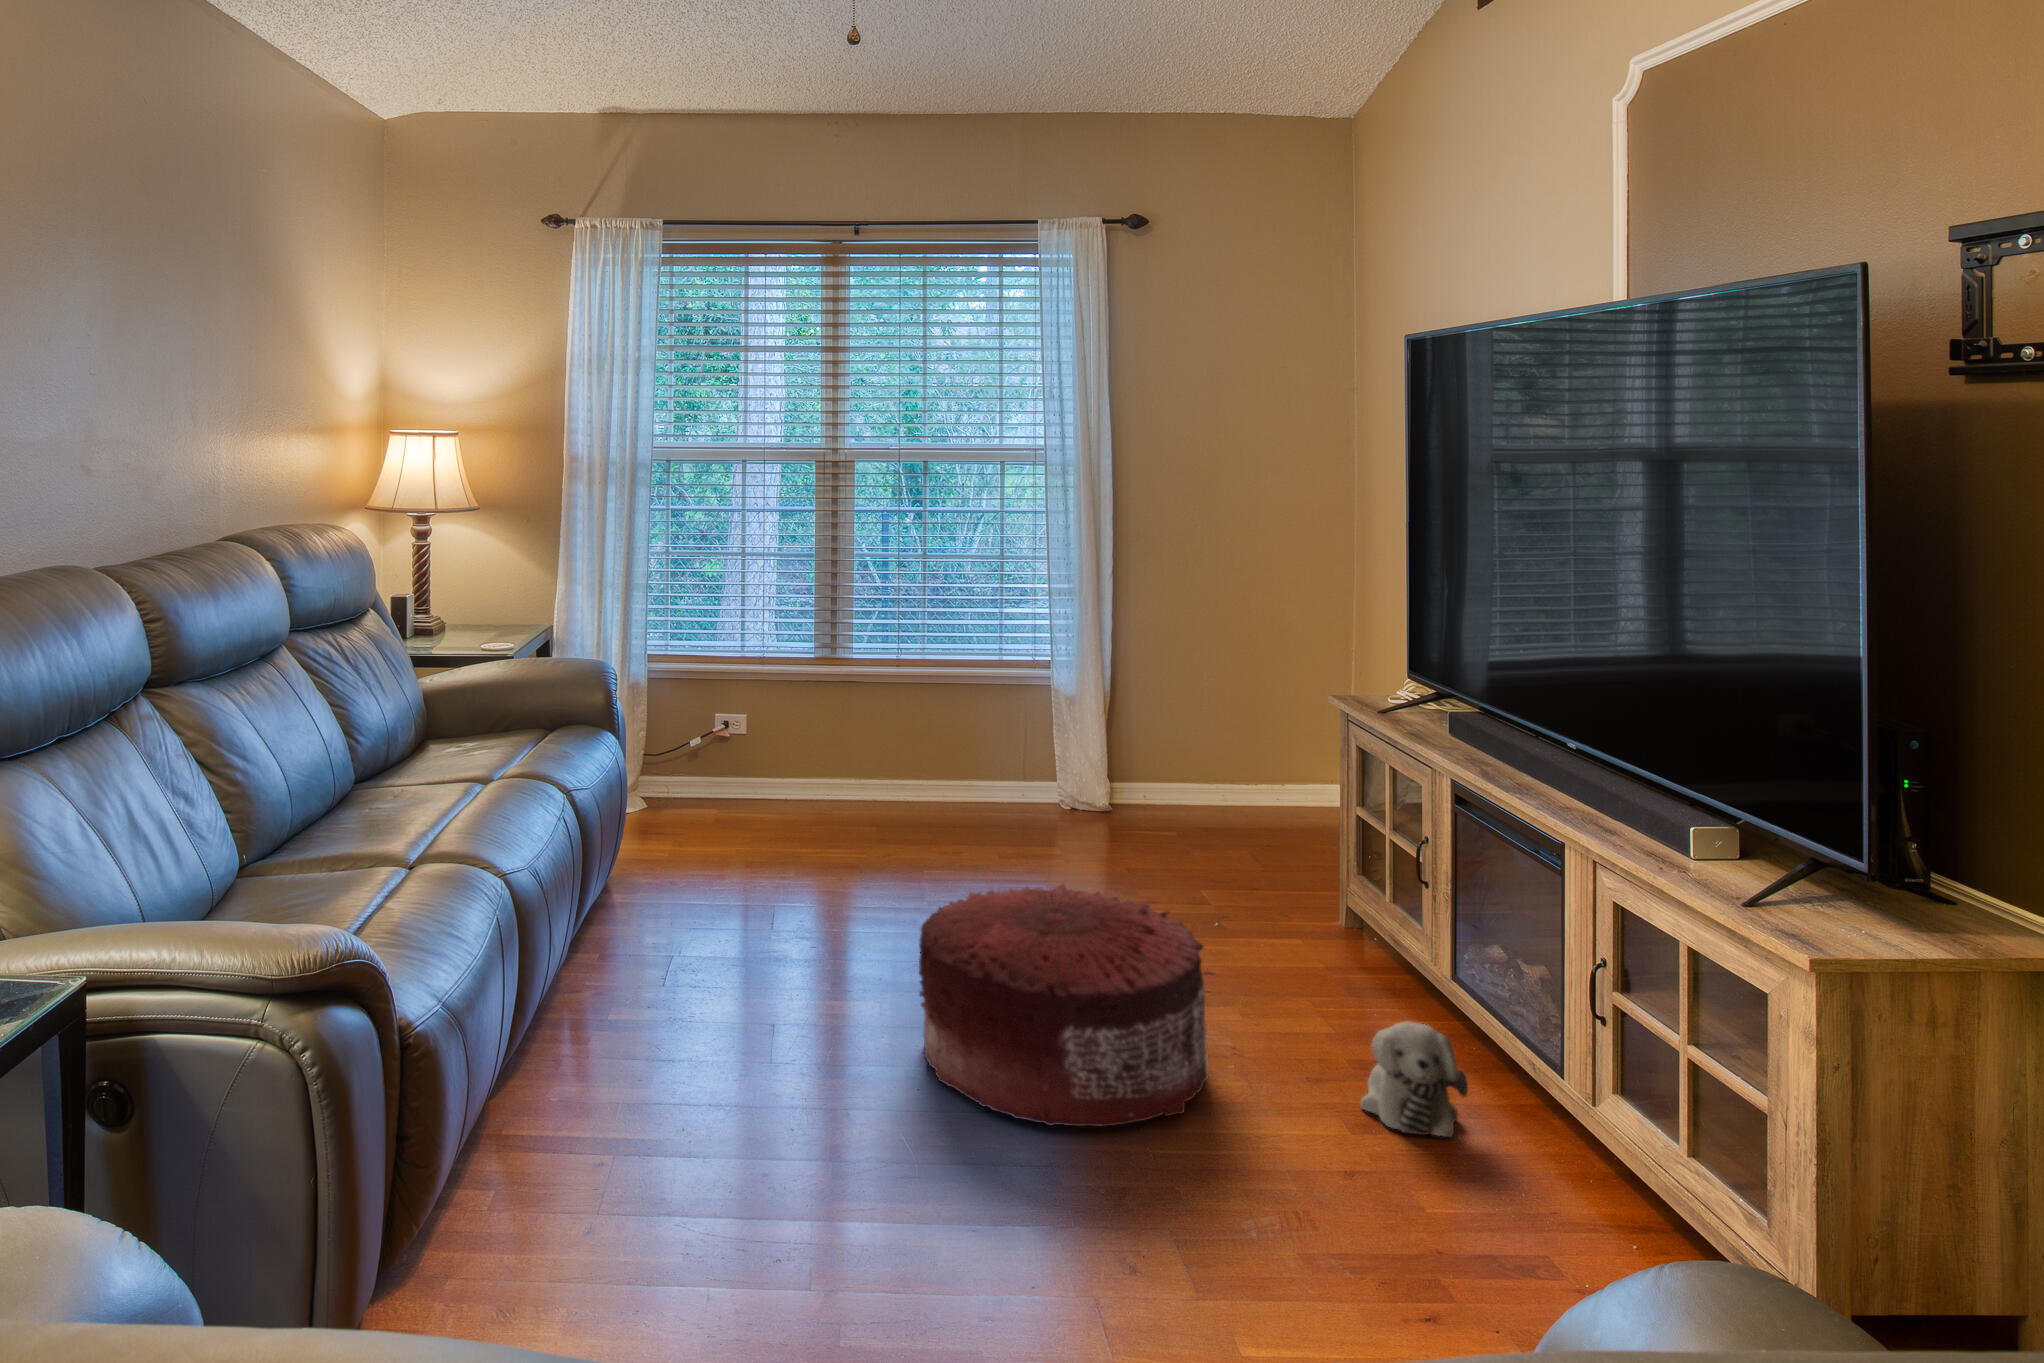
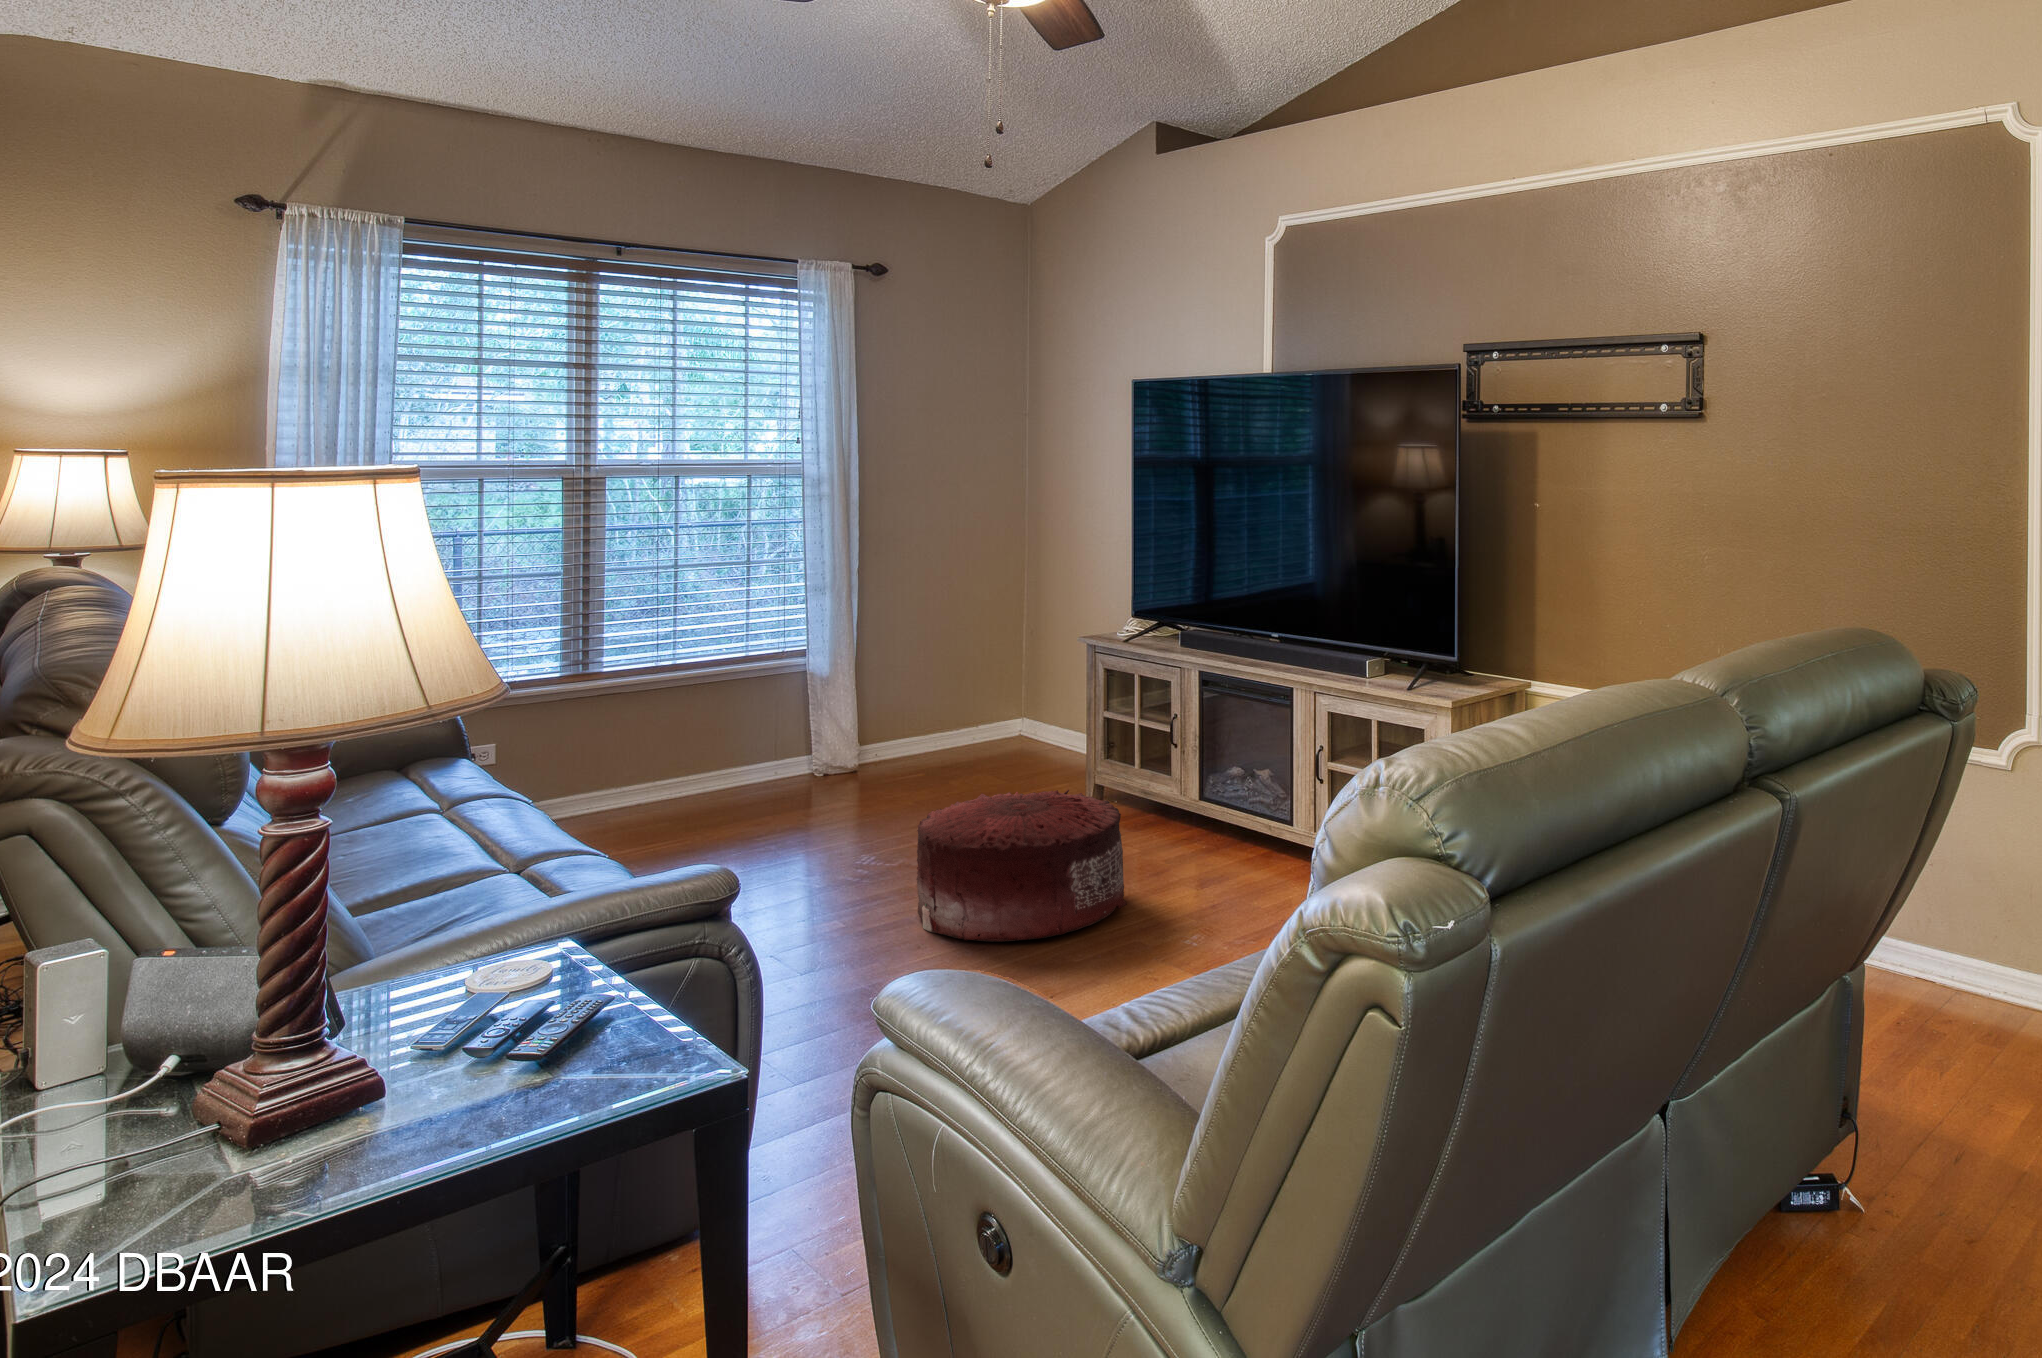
plush toy: present [1361,1022,1468,1137] -> none [1192,815,1253,881]

